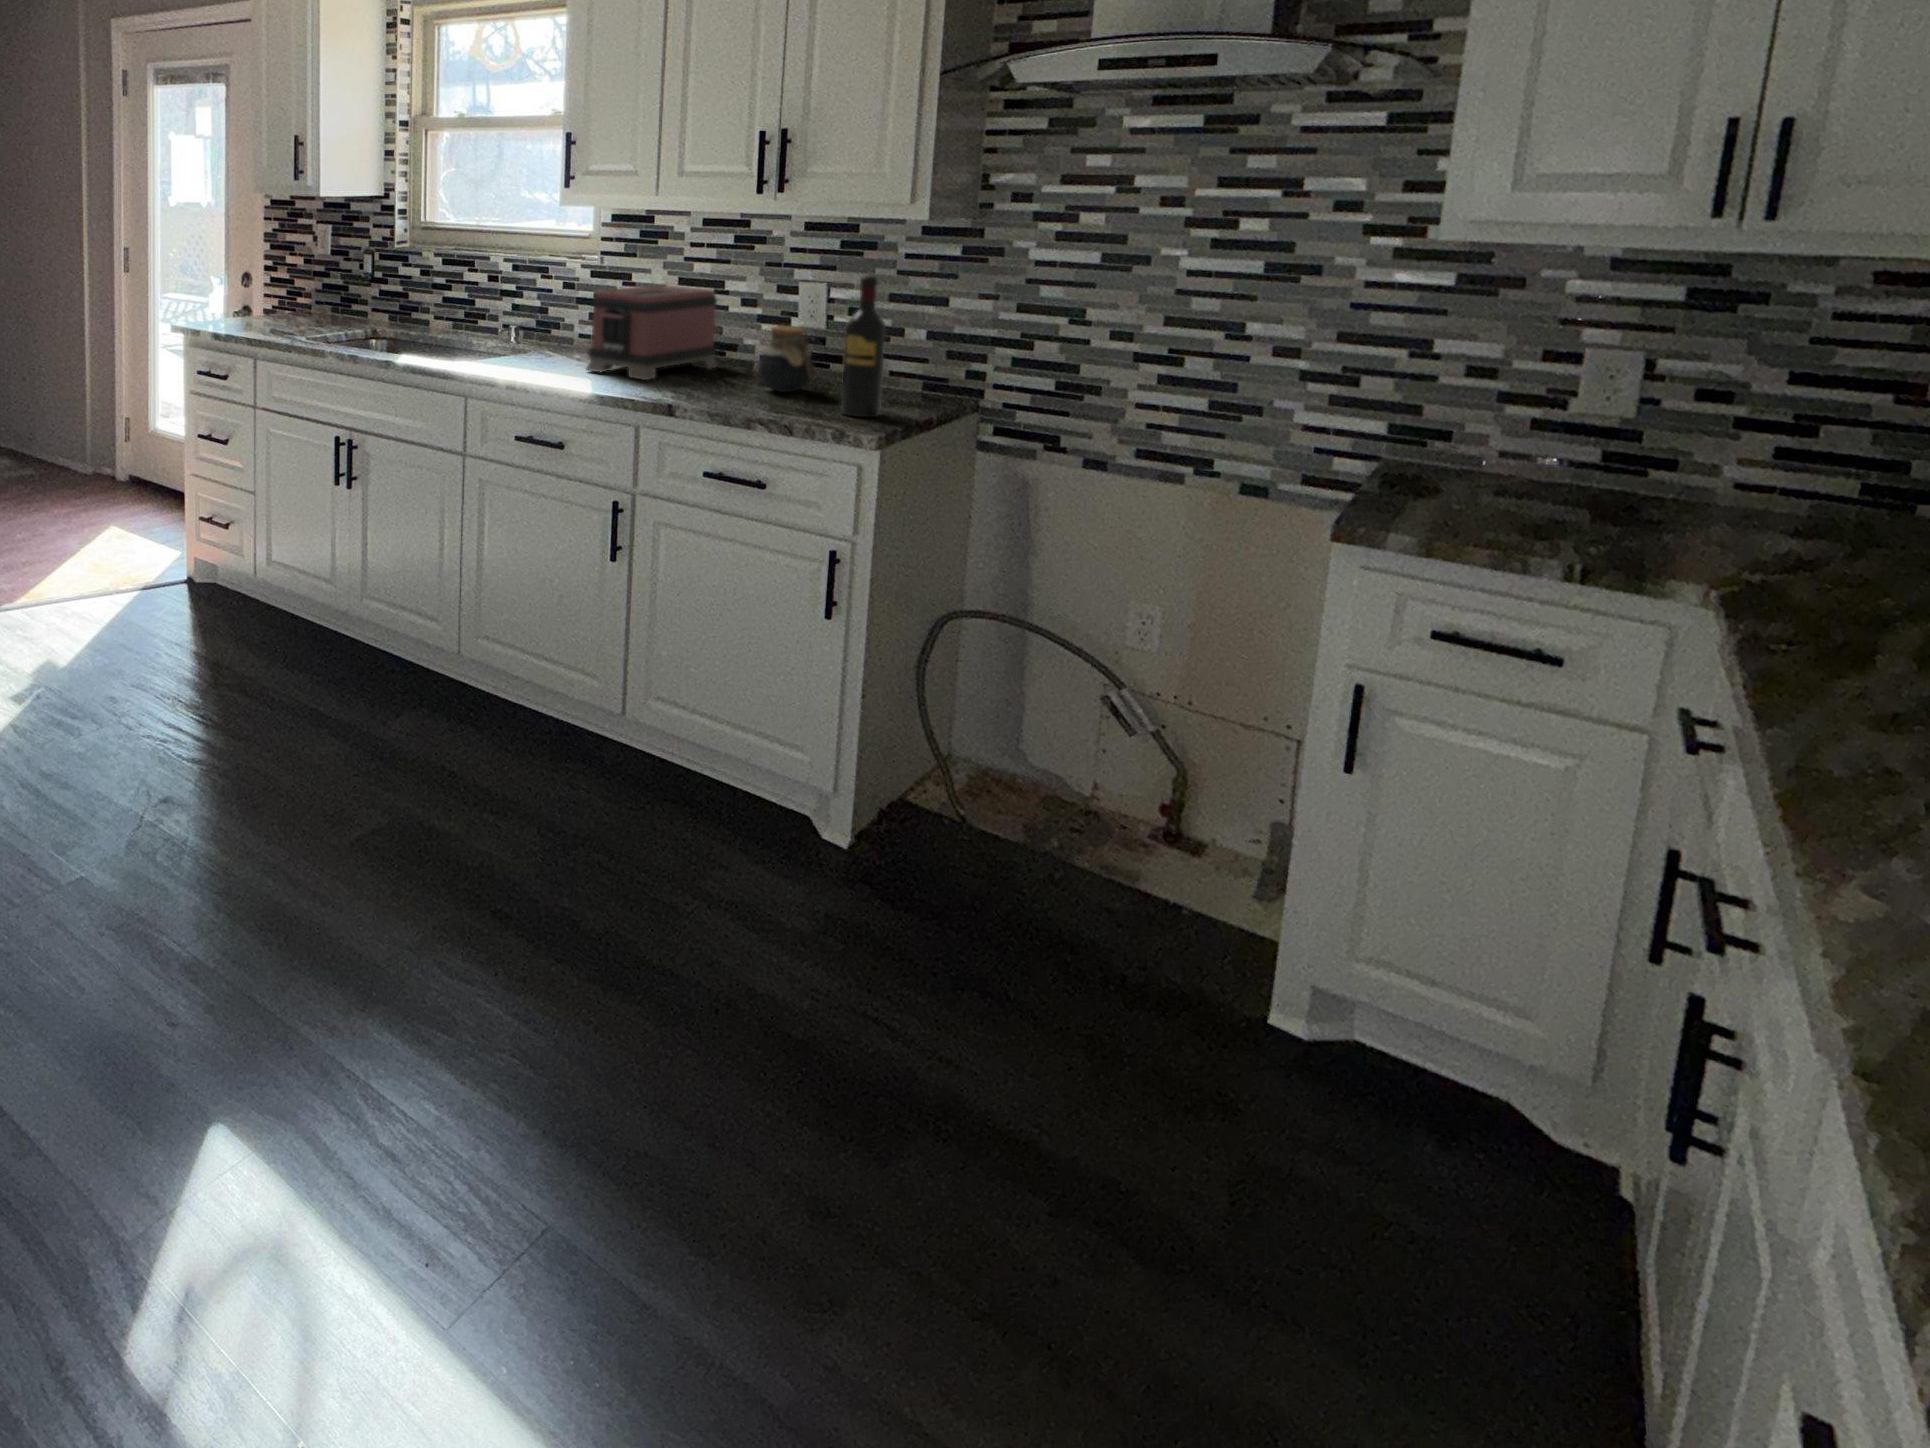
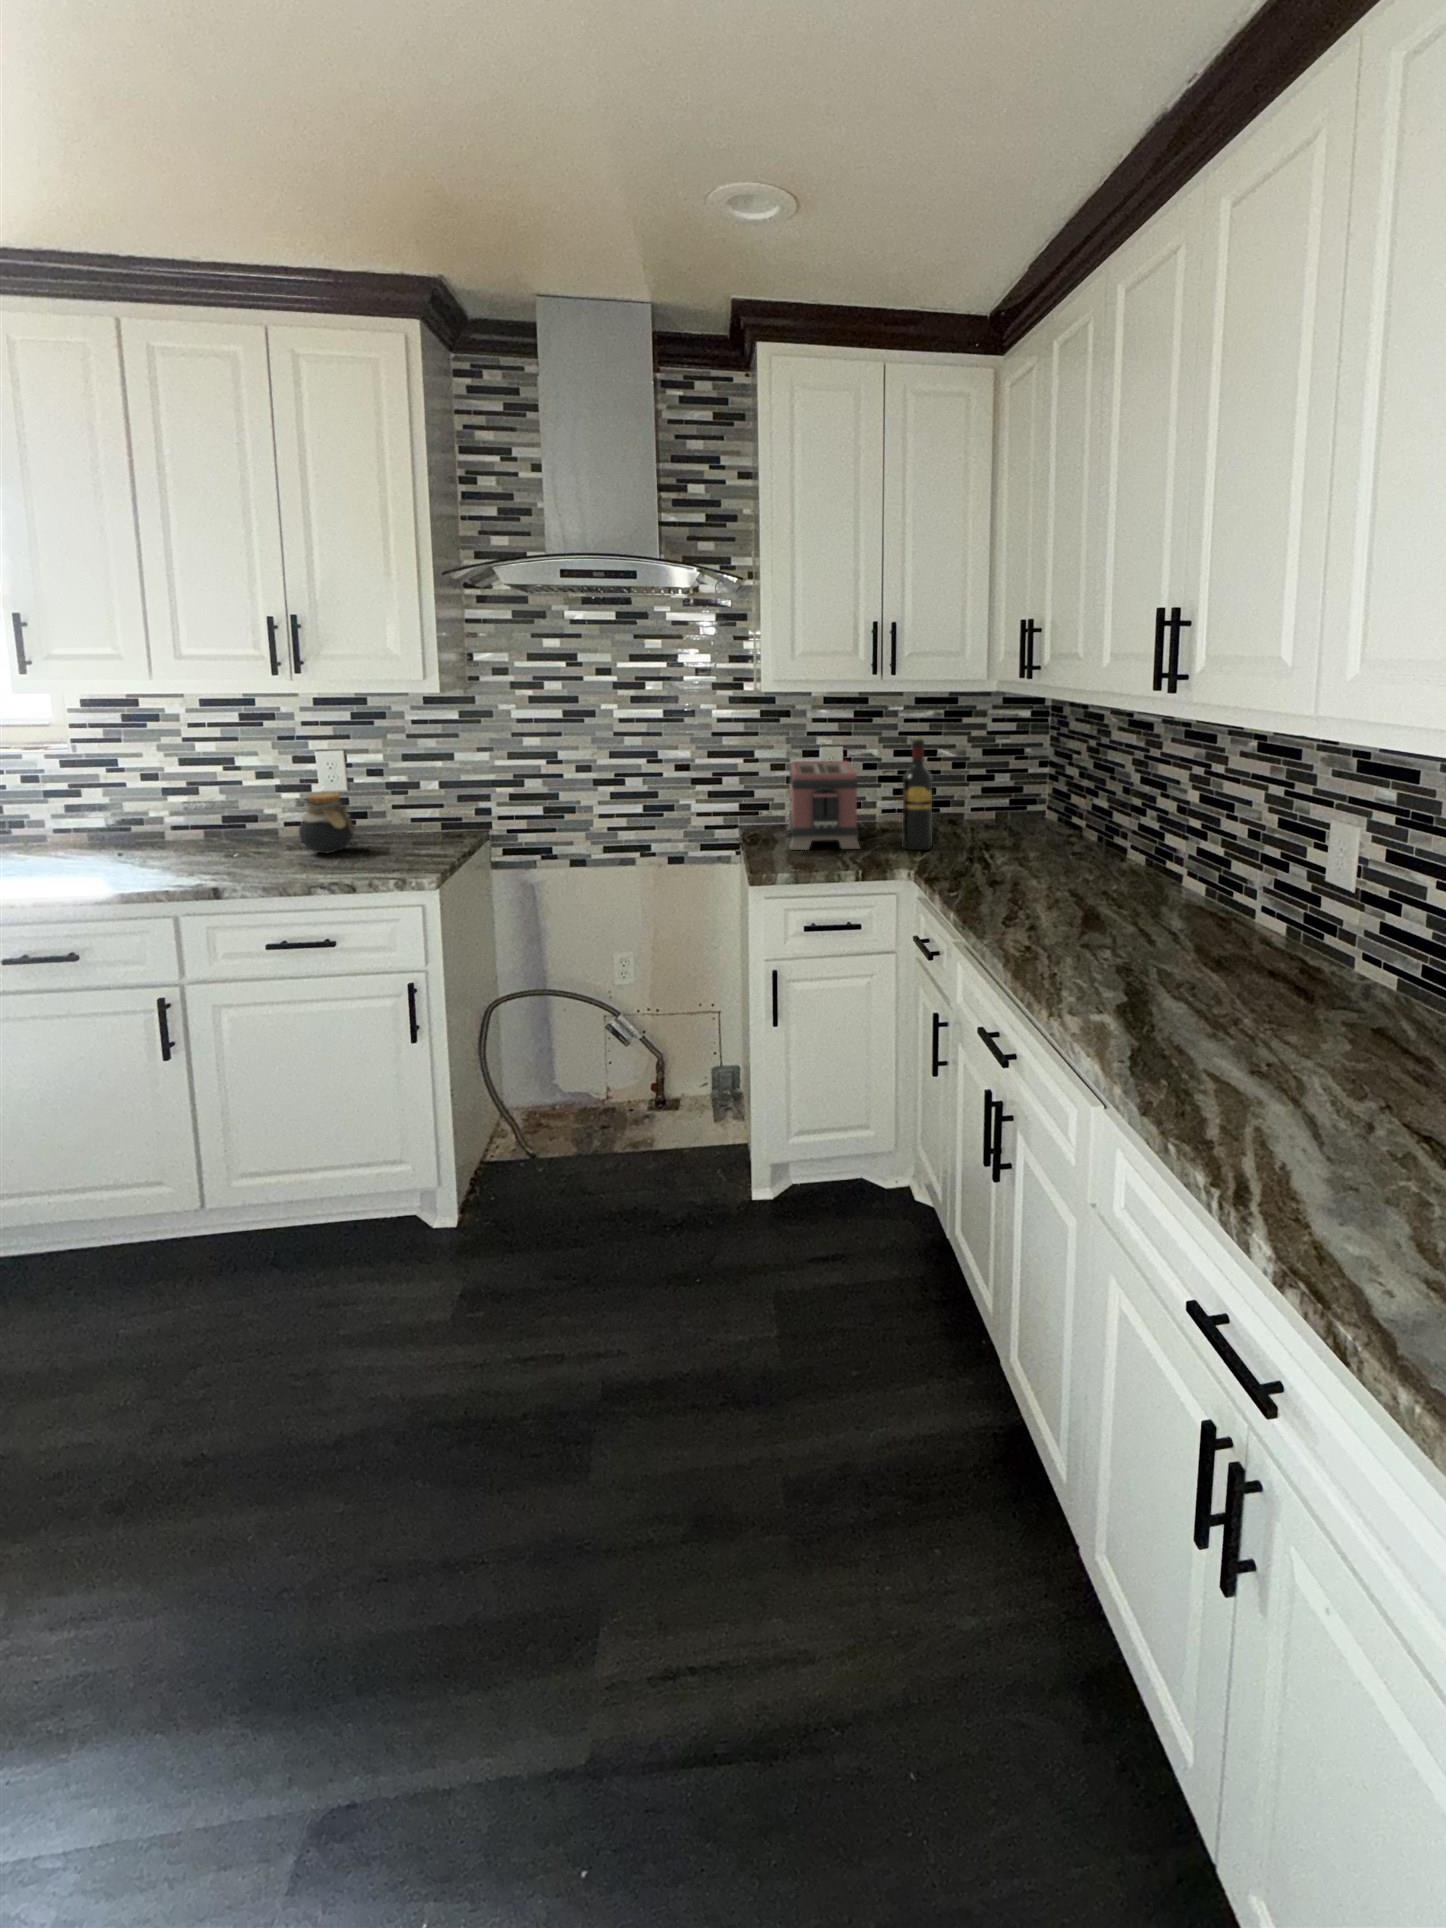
wine bottle: present [841,275,886,417] -> present [903,738,932,850]
toaster: present [587,285,717,380] -> present [788,761,860,850]

